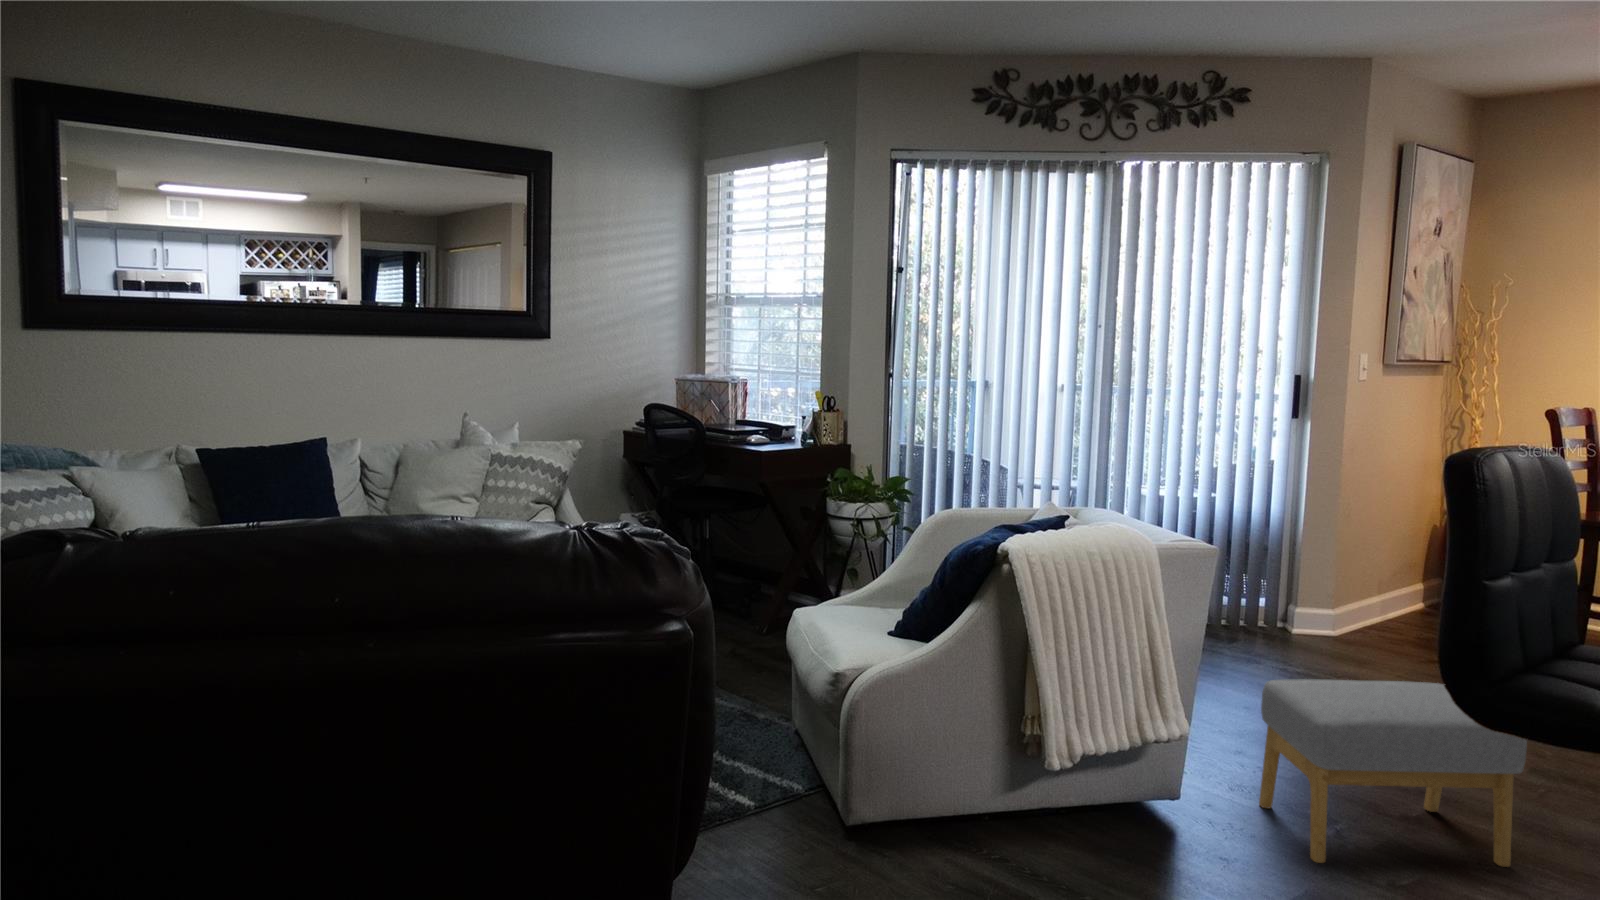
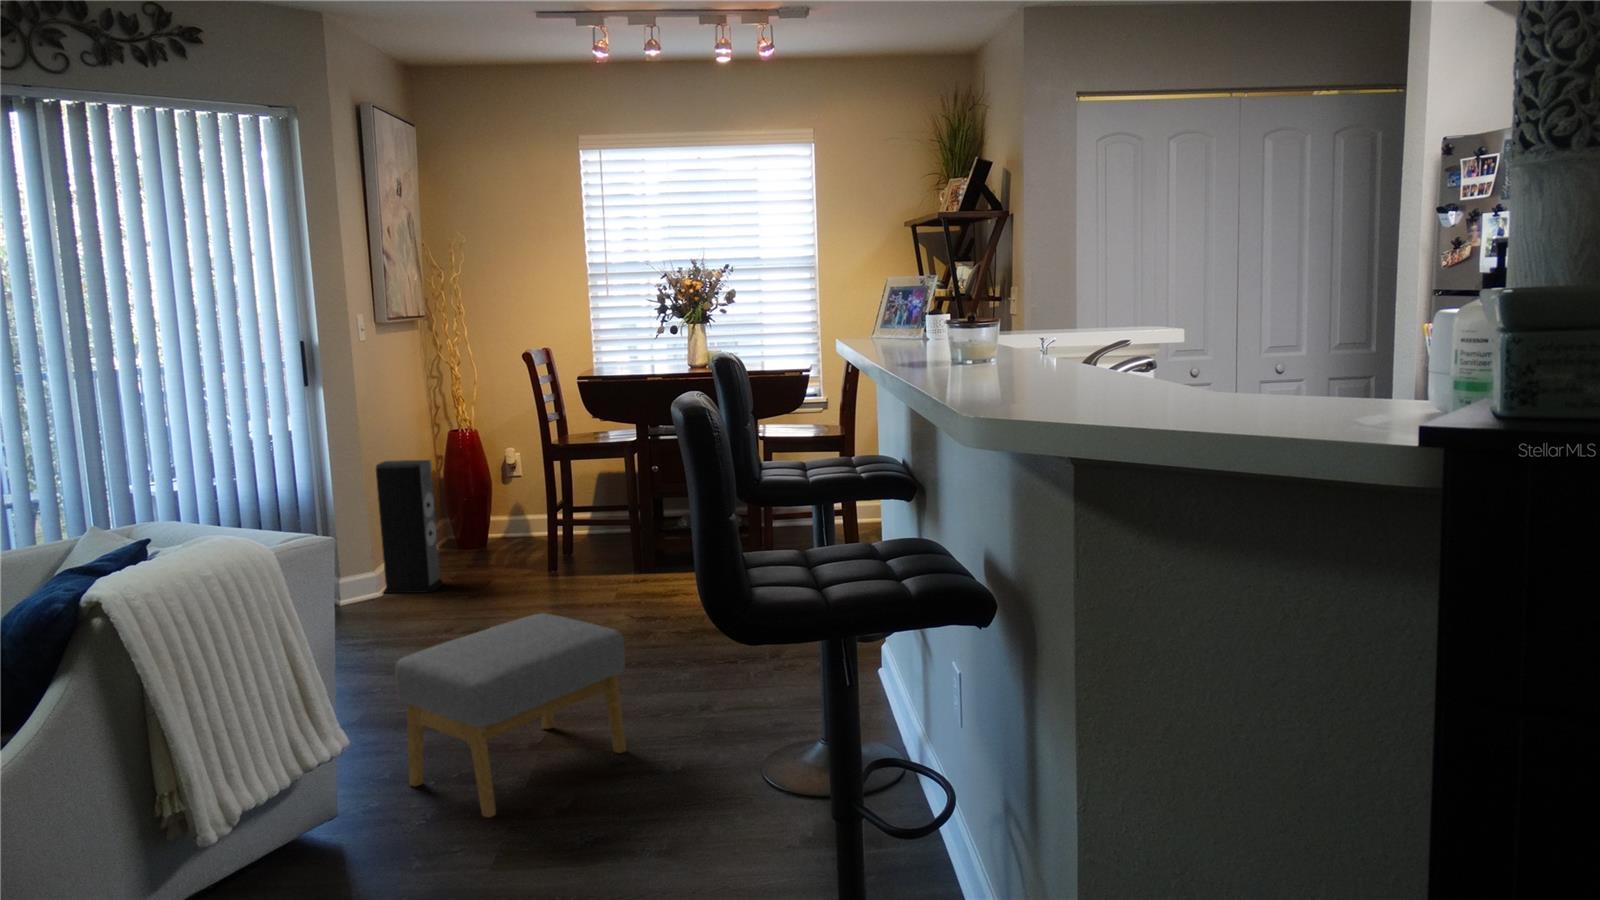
speaker: none [1336,503,1412,647] -> present [376,460,444,593]

